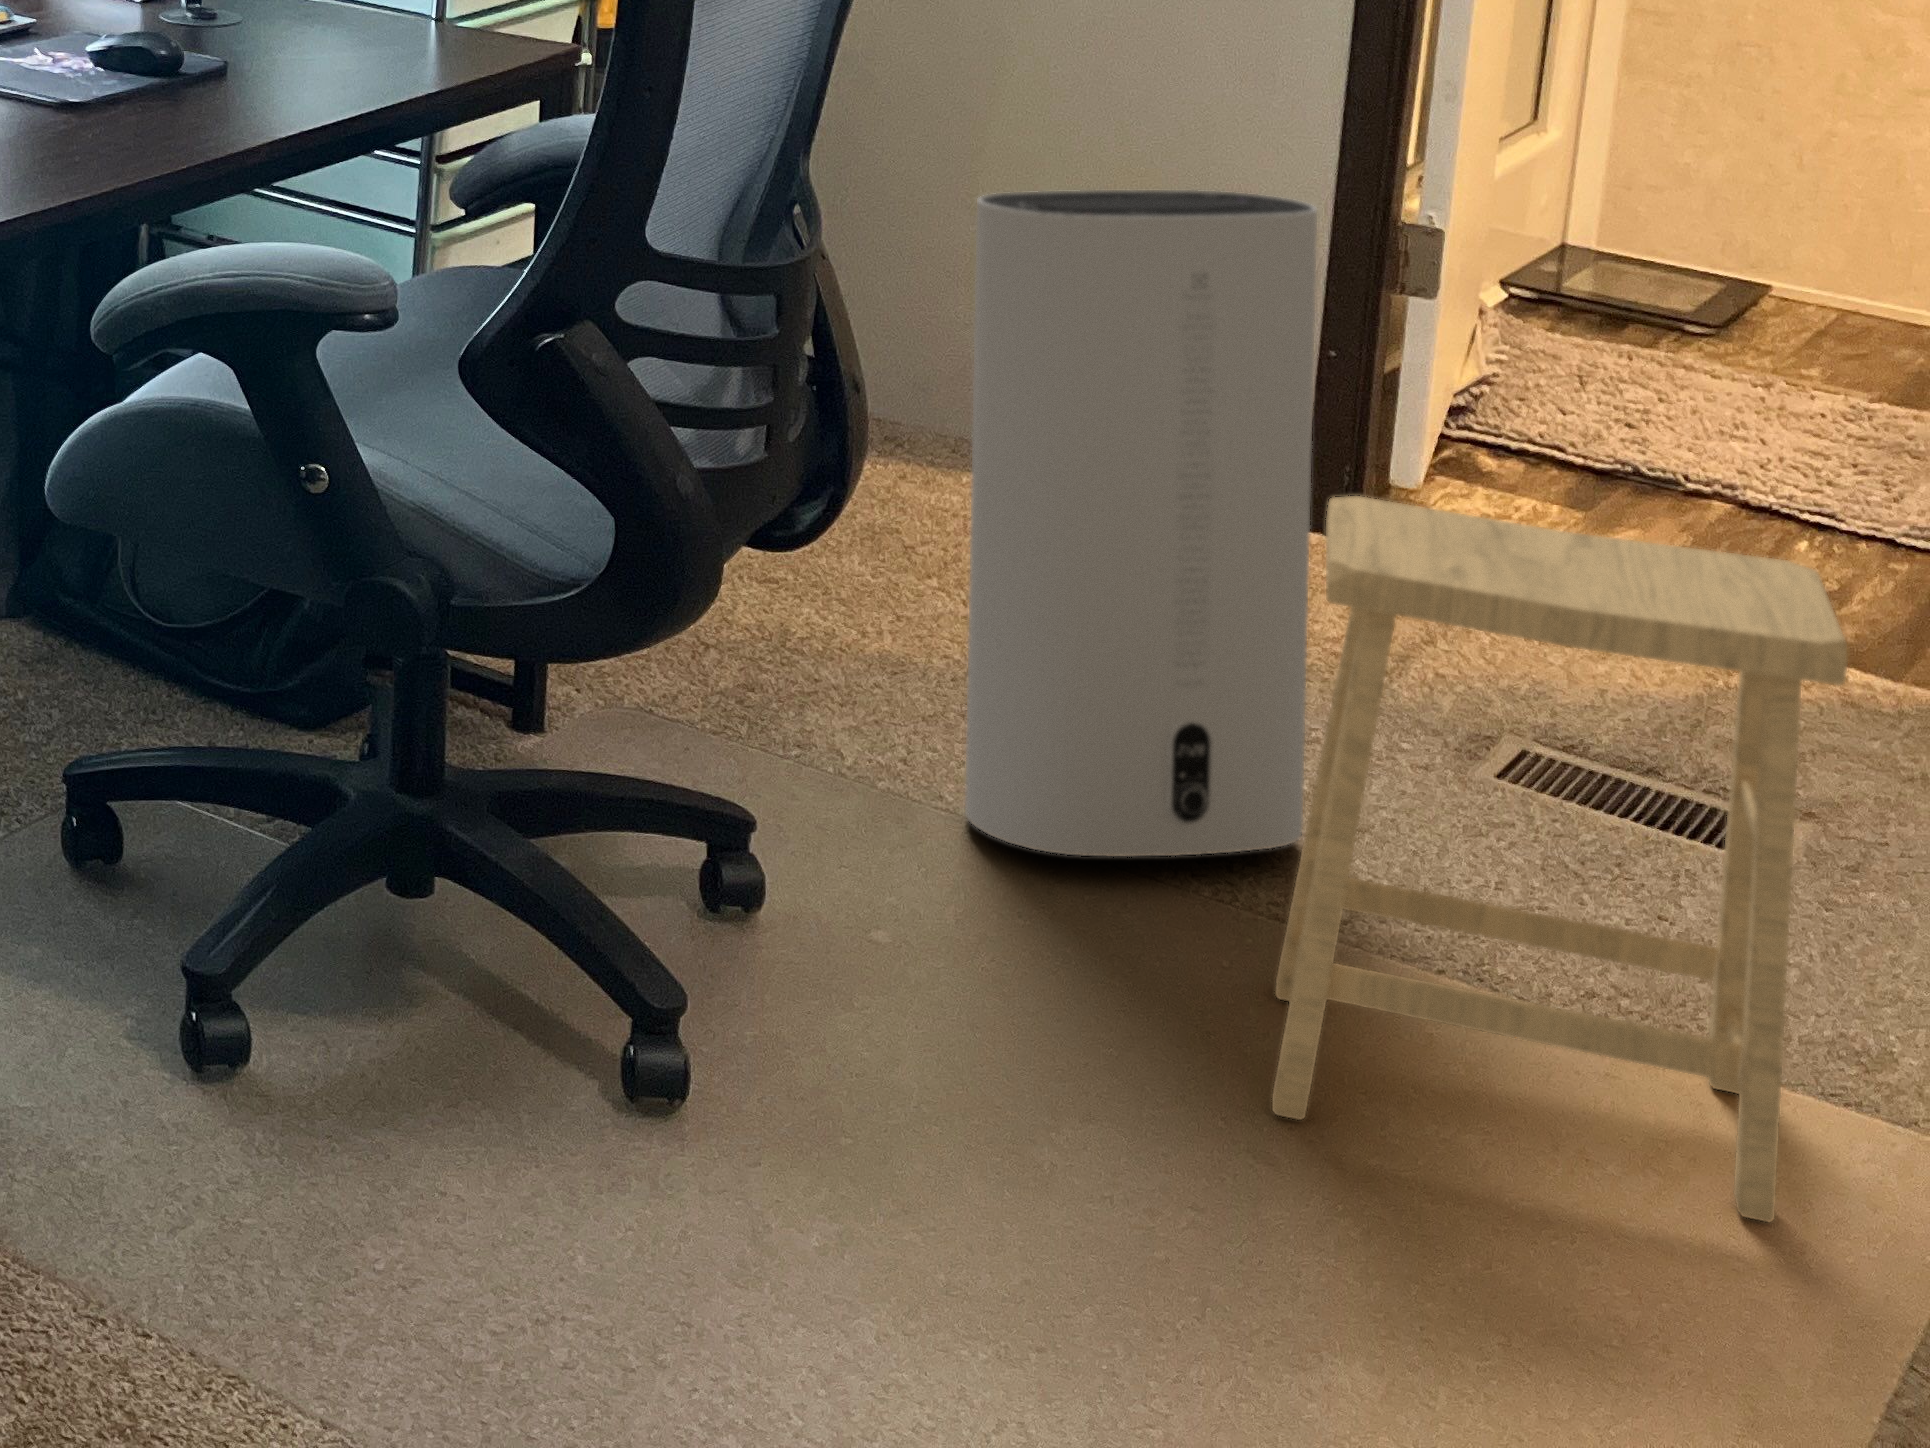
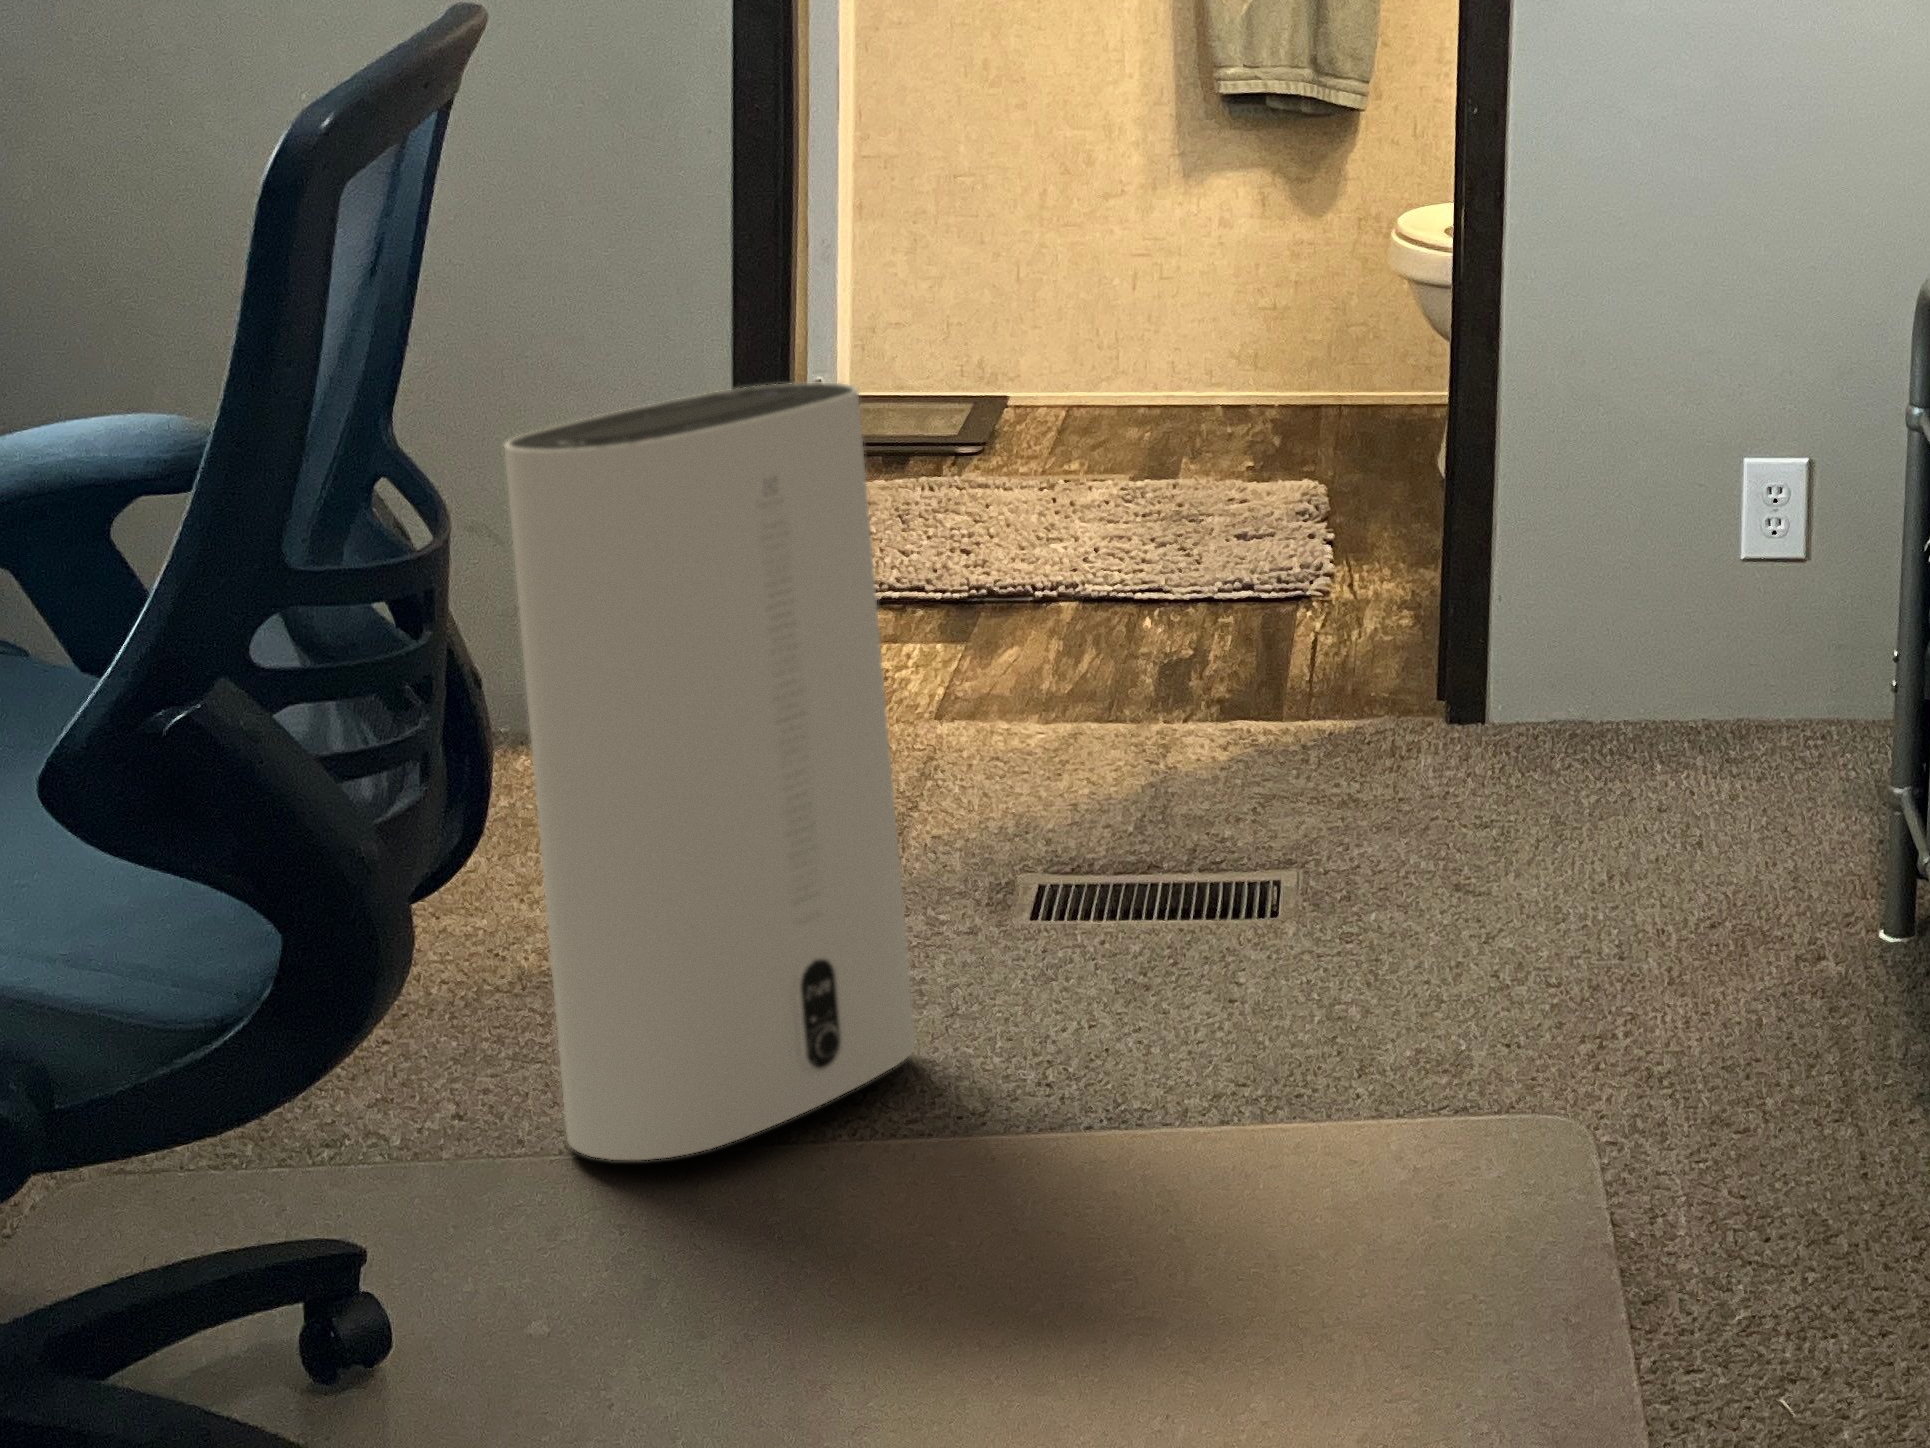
footstool: present [1272,496,1847,1222] -> none [963,628,1477,1336]

